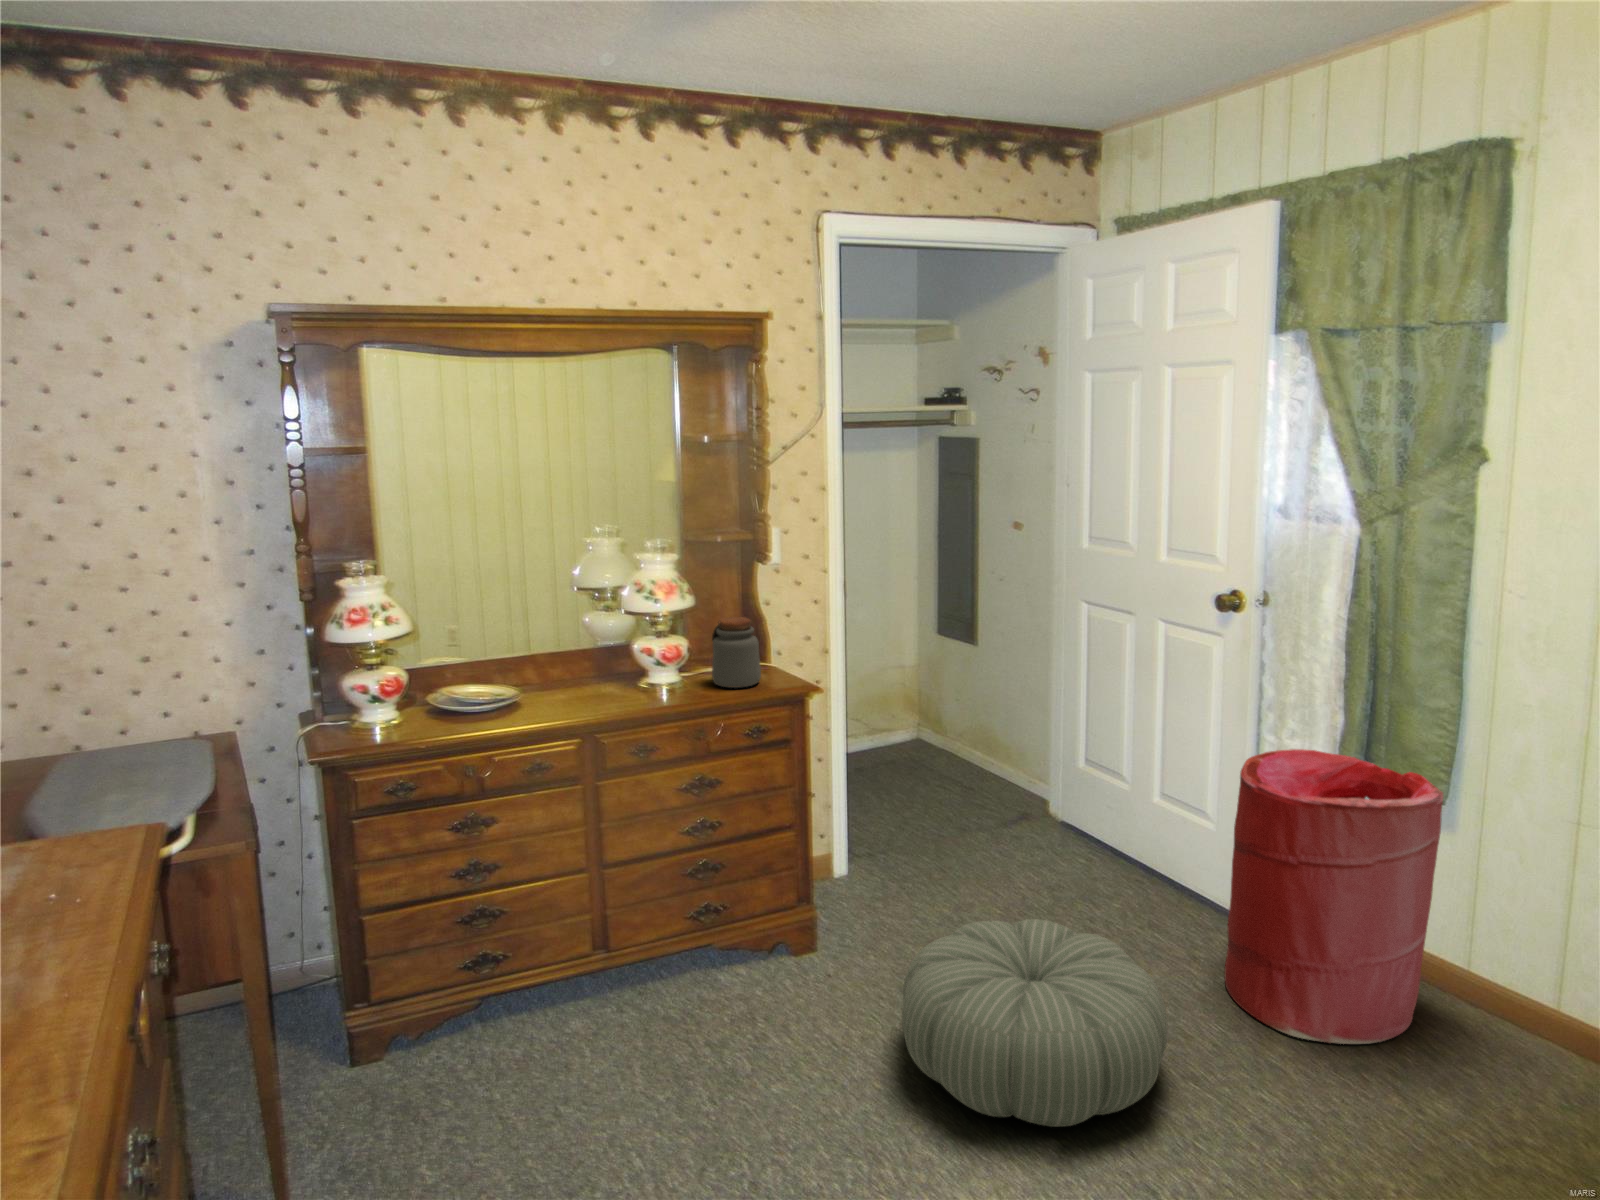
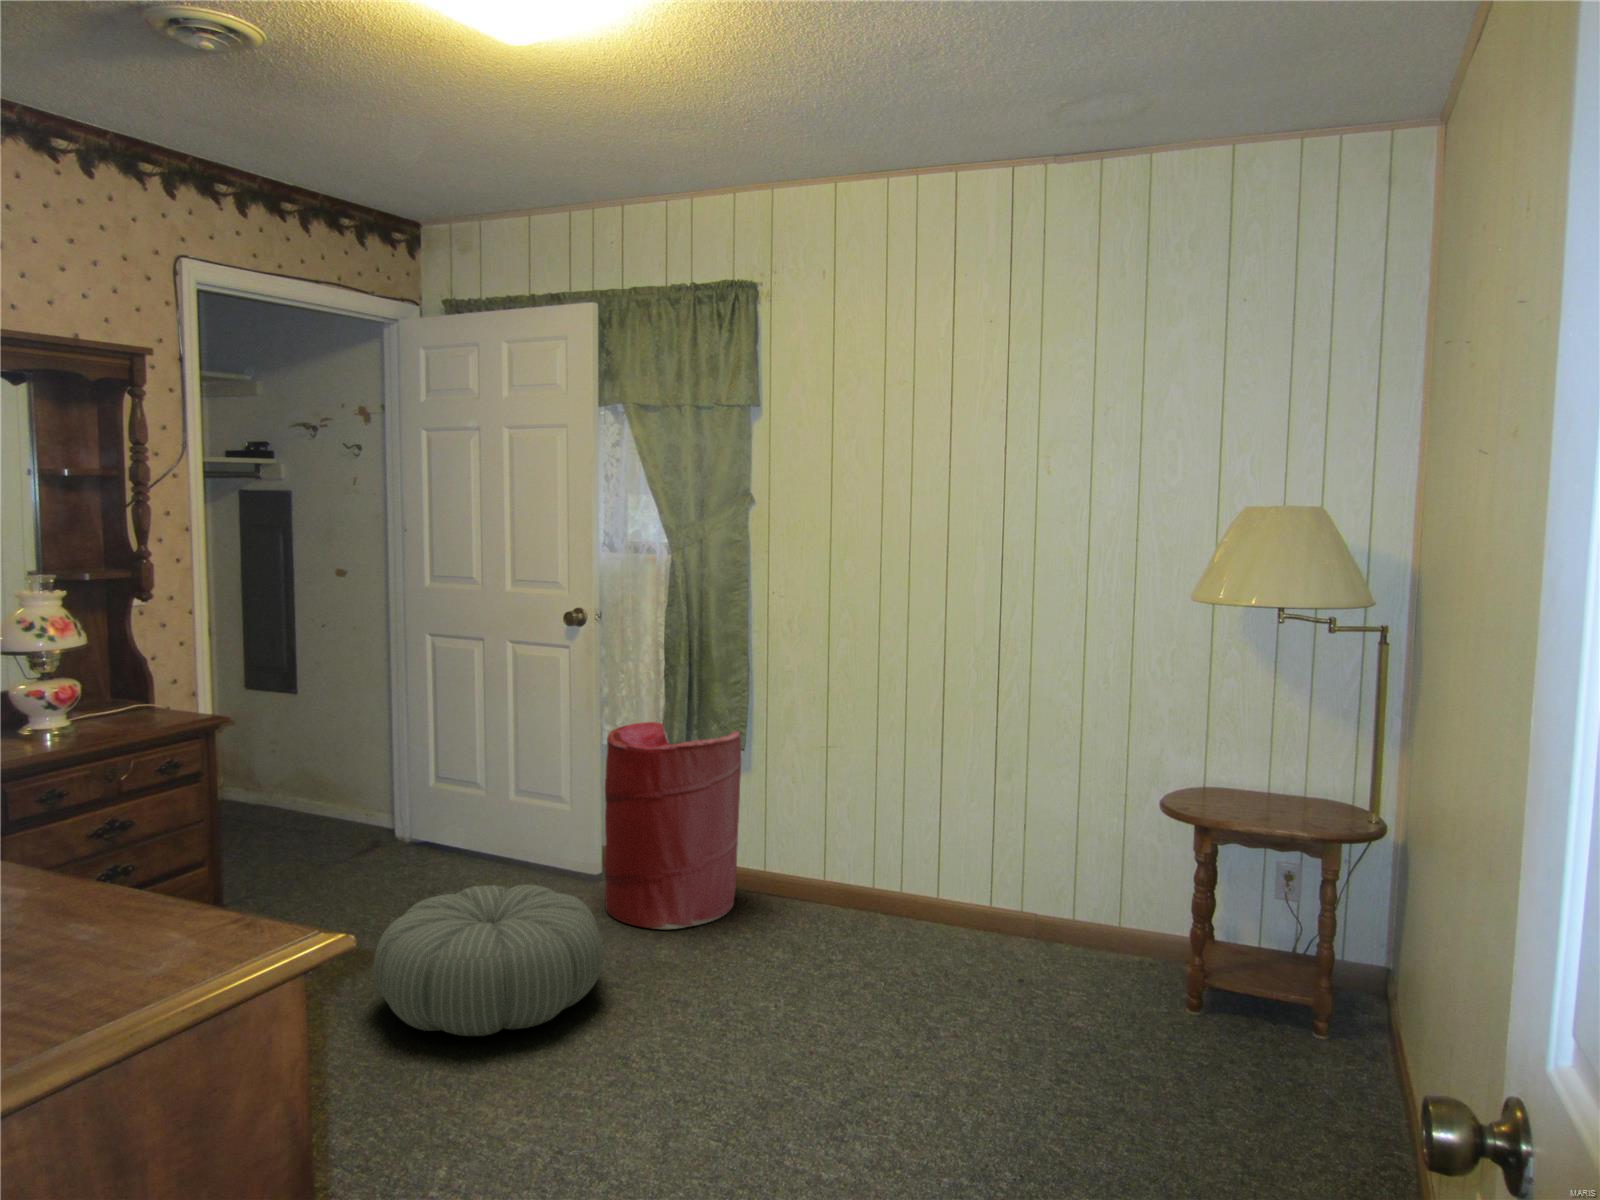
jar: present [712,617,761,688] -> none [108,653,169,725]

